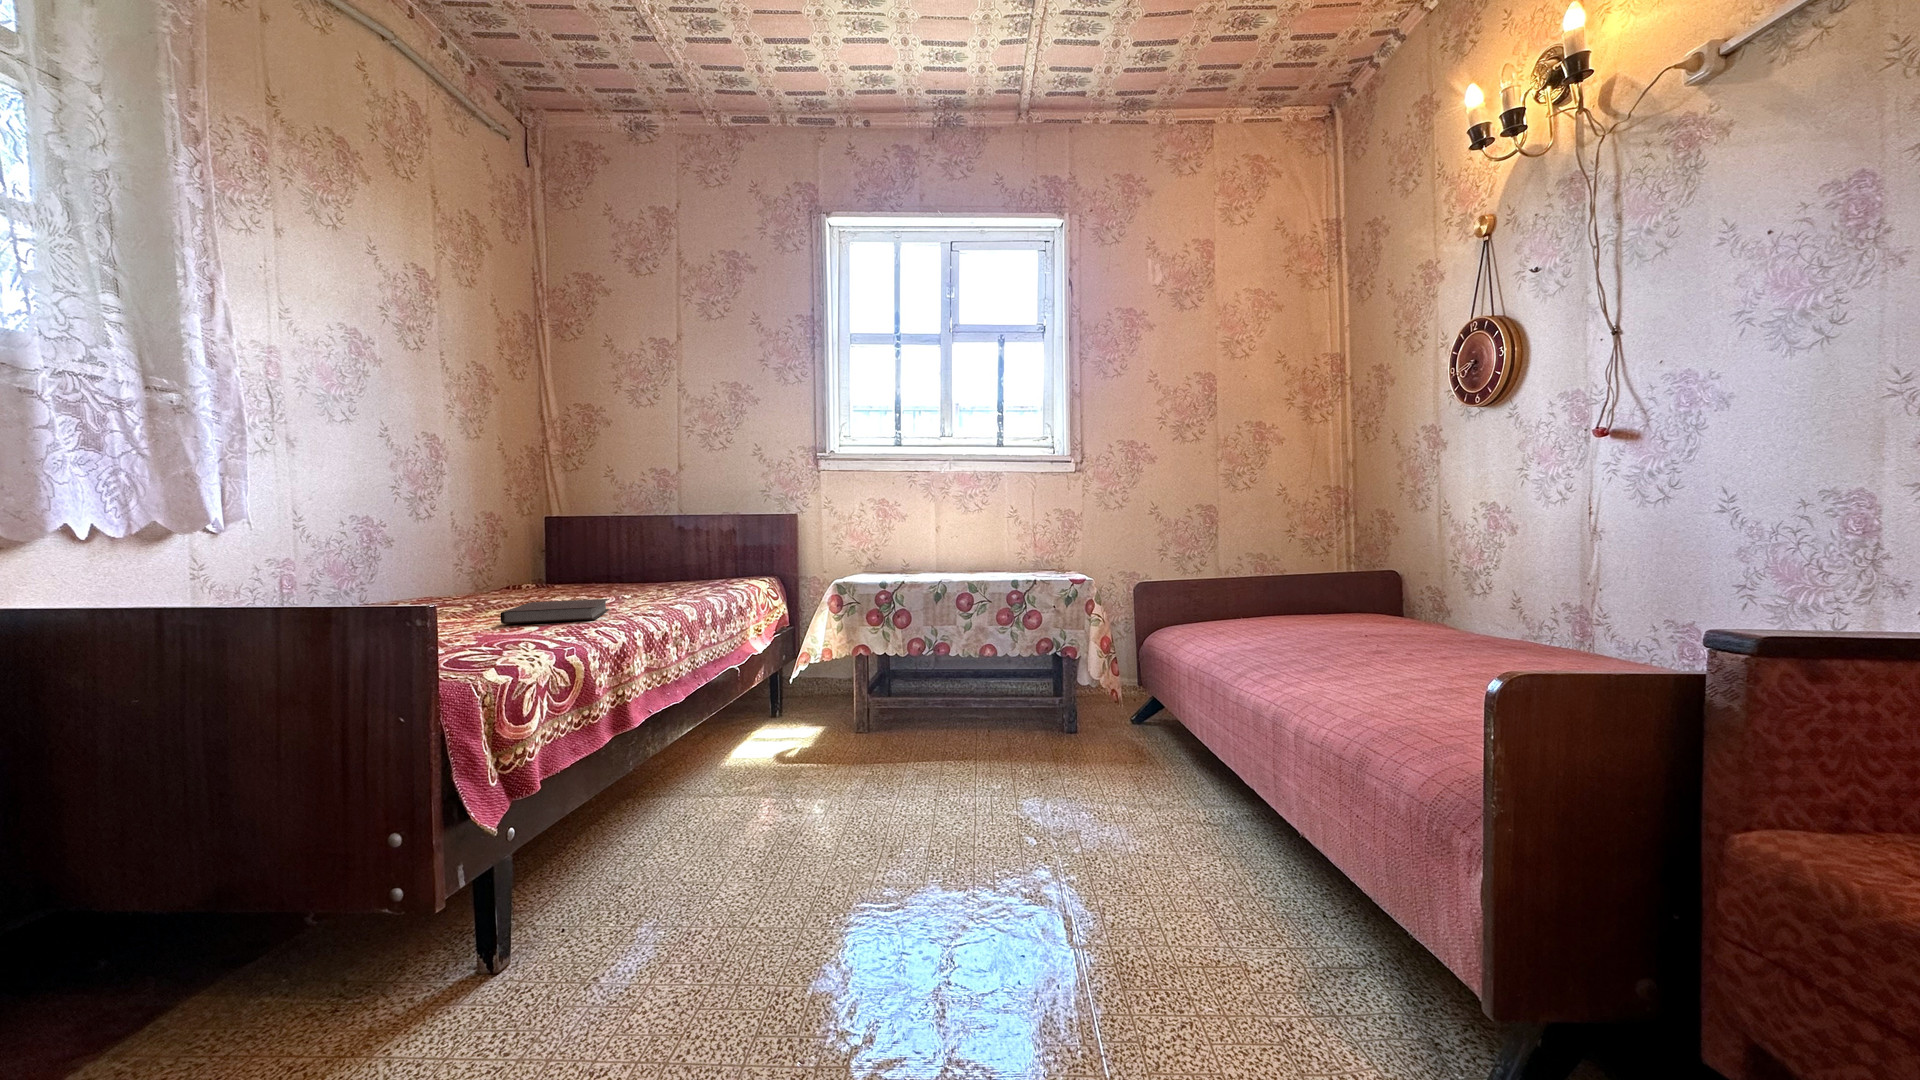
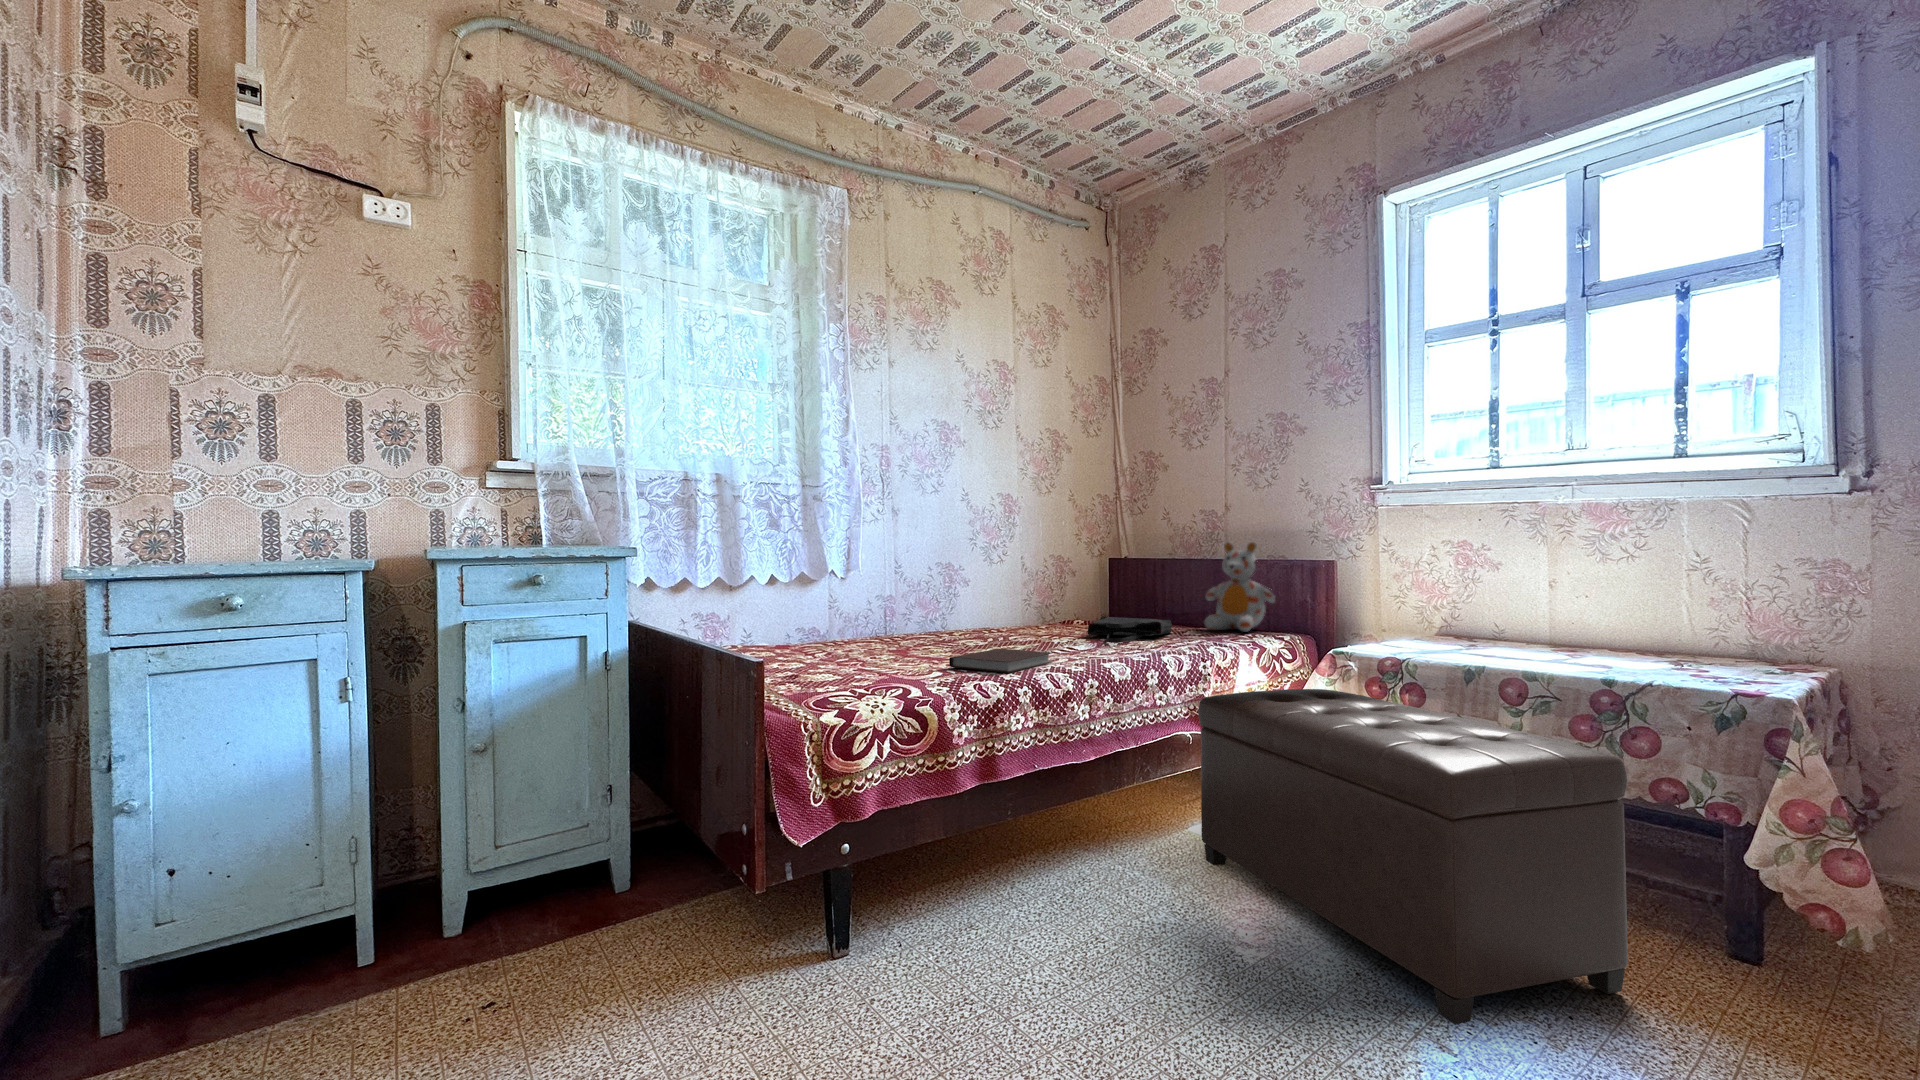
stuffed bear: none [667,495,738,577] -> present [1205,542,1275,632]
tote bag: none [569,569,657,592] -> present [1088,616,1172,643]
ottoman: none [763,607,1059,798] -> present [1198,689,1628,1024]

